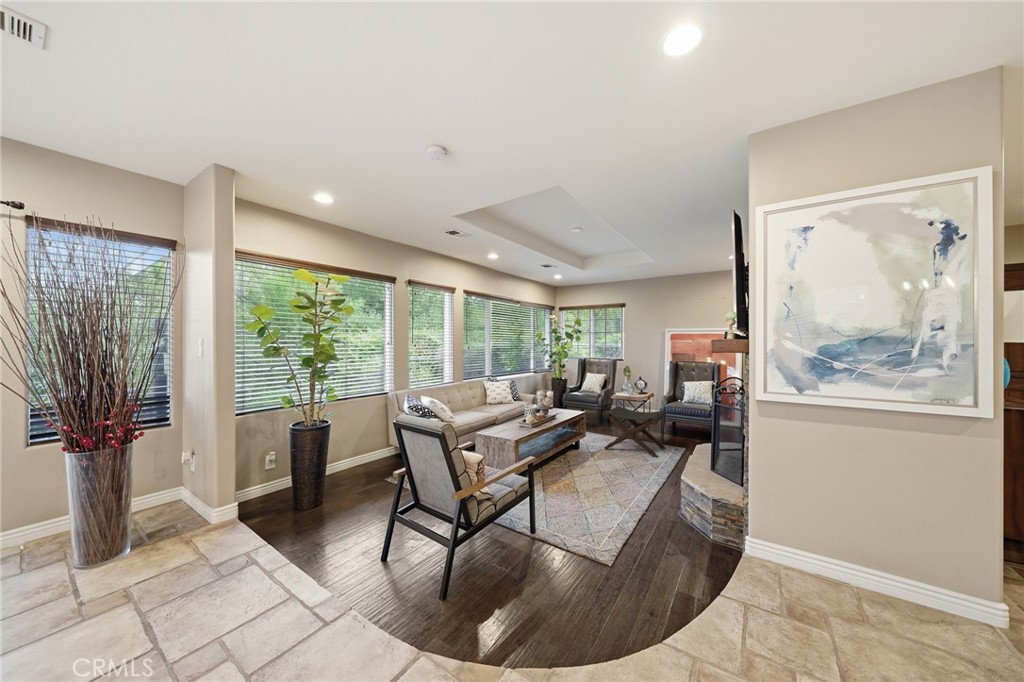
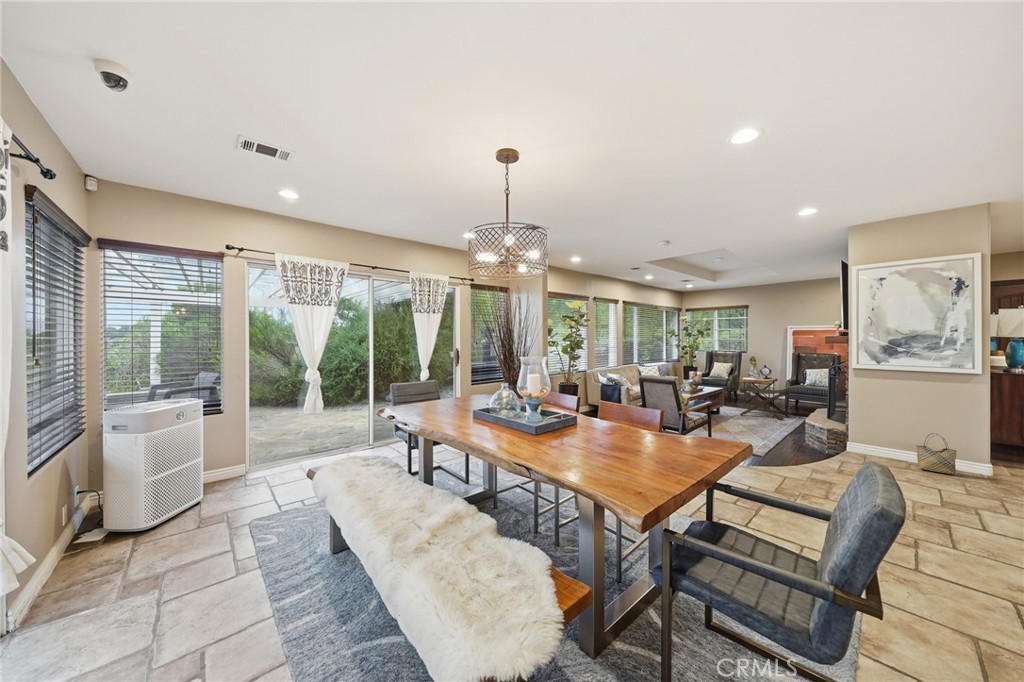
woven basket: none [871,533,949,628] -> present [917,433,956,474]

